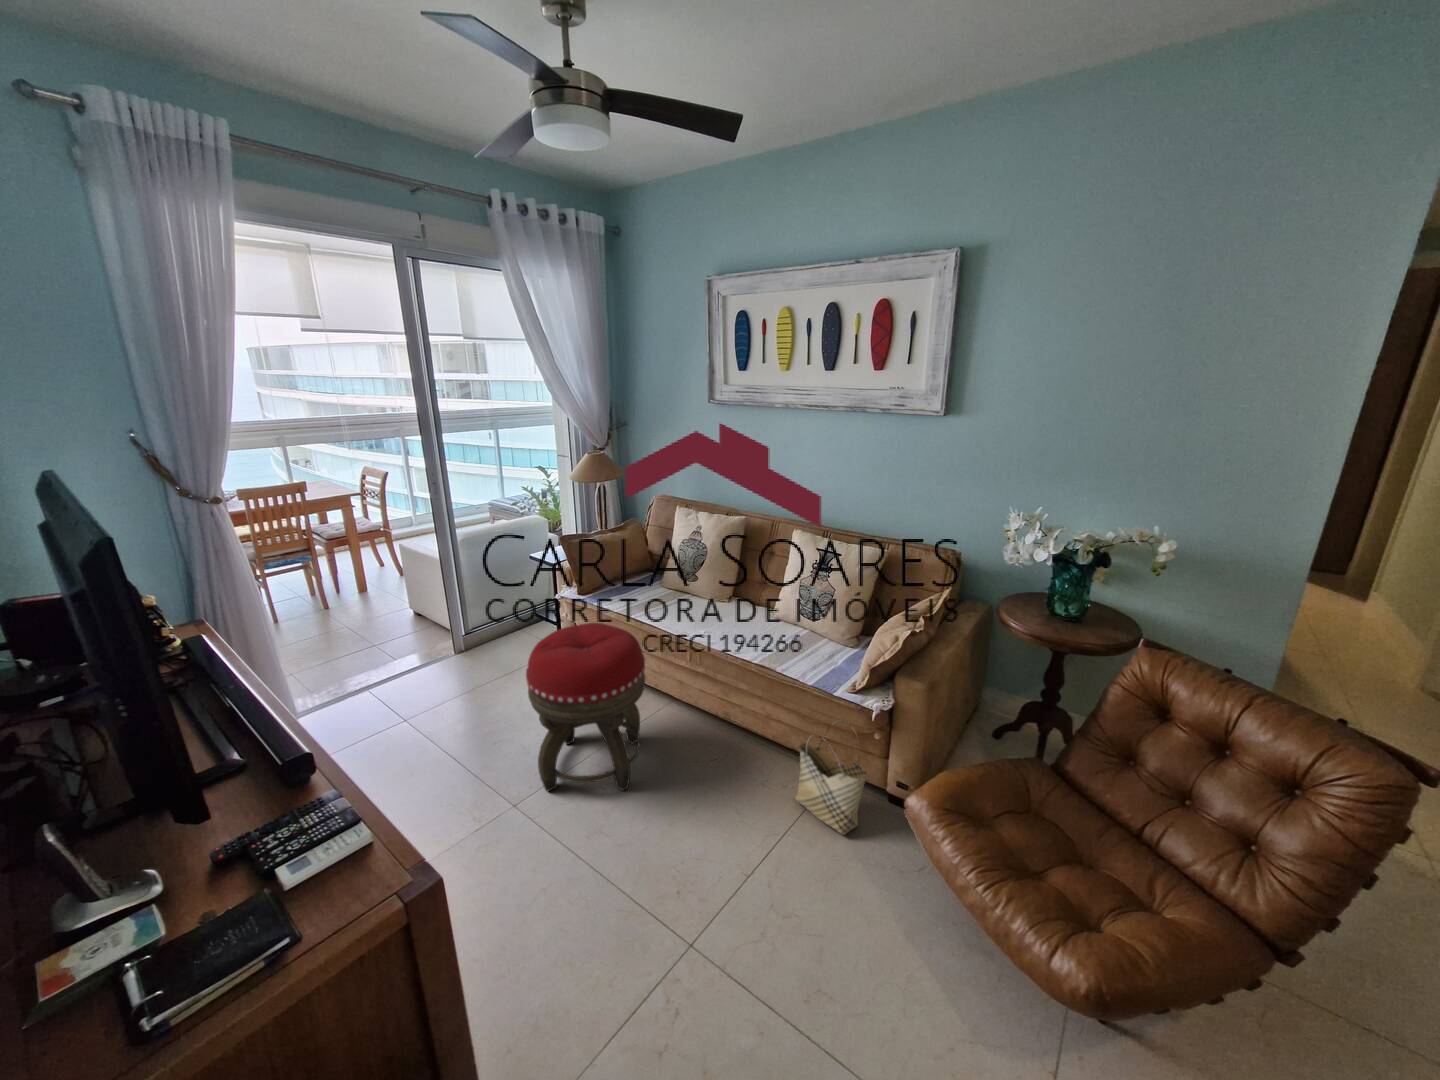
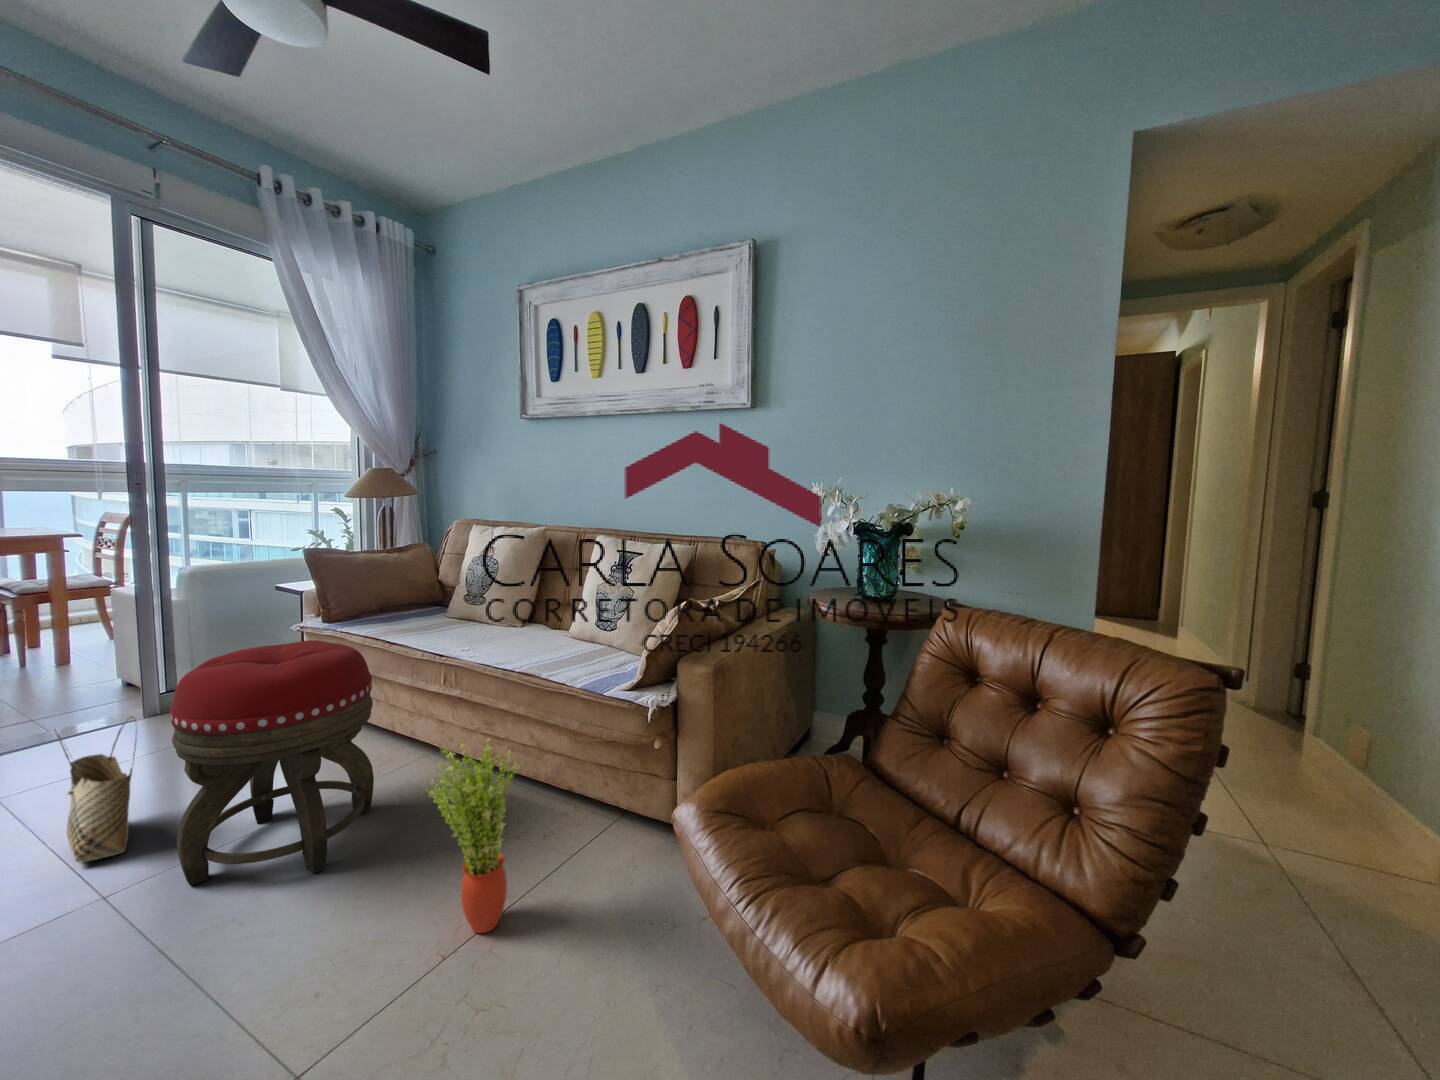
woven basket: present [795,720,867,834] -> present [54,717,136,862]
potted plant: none [724,728,786,852] -> present [425,739,520,933]

